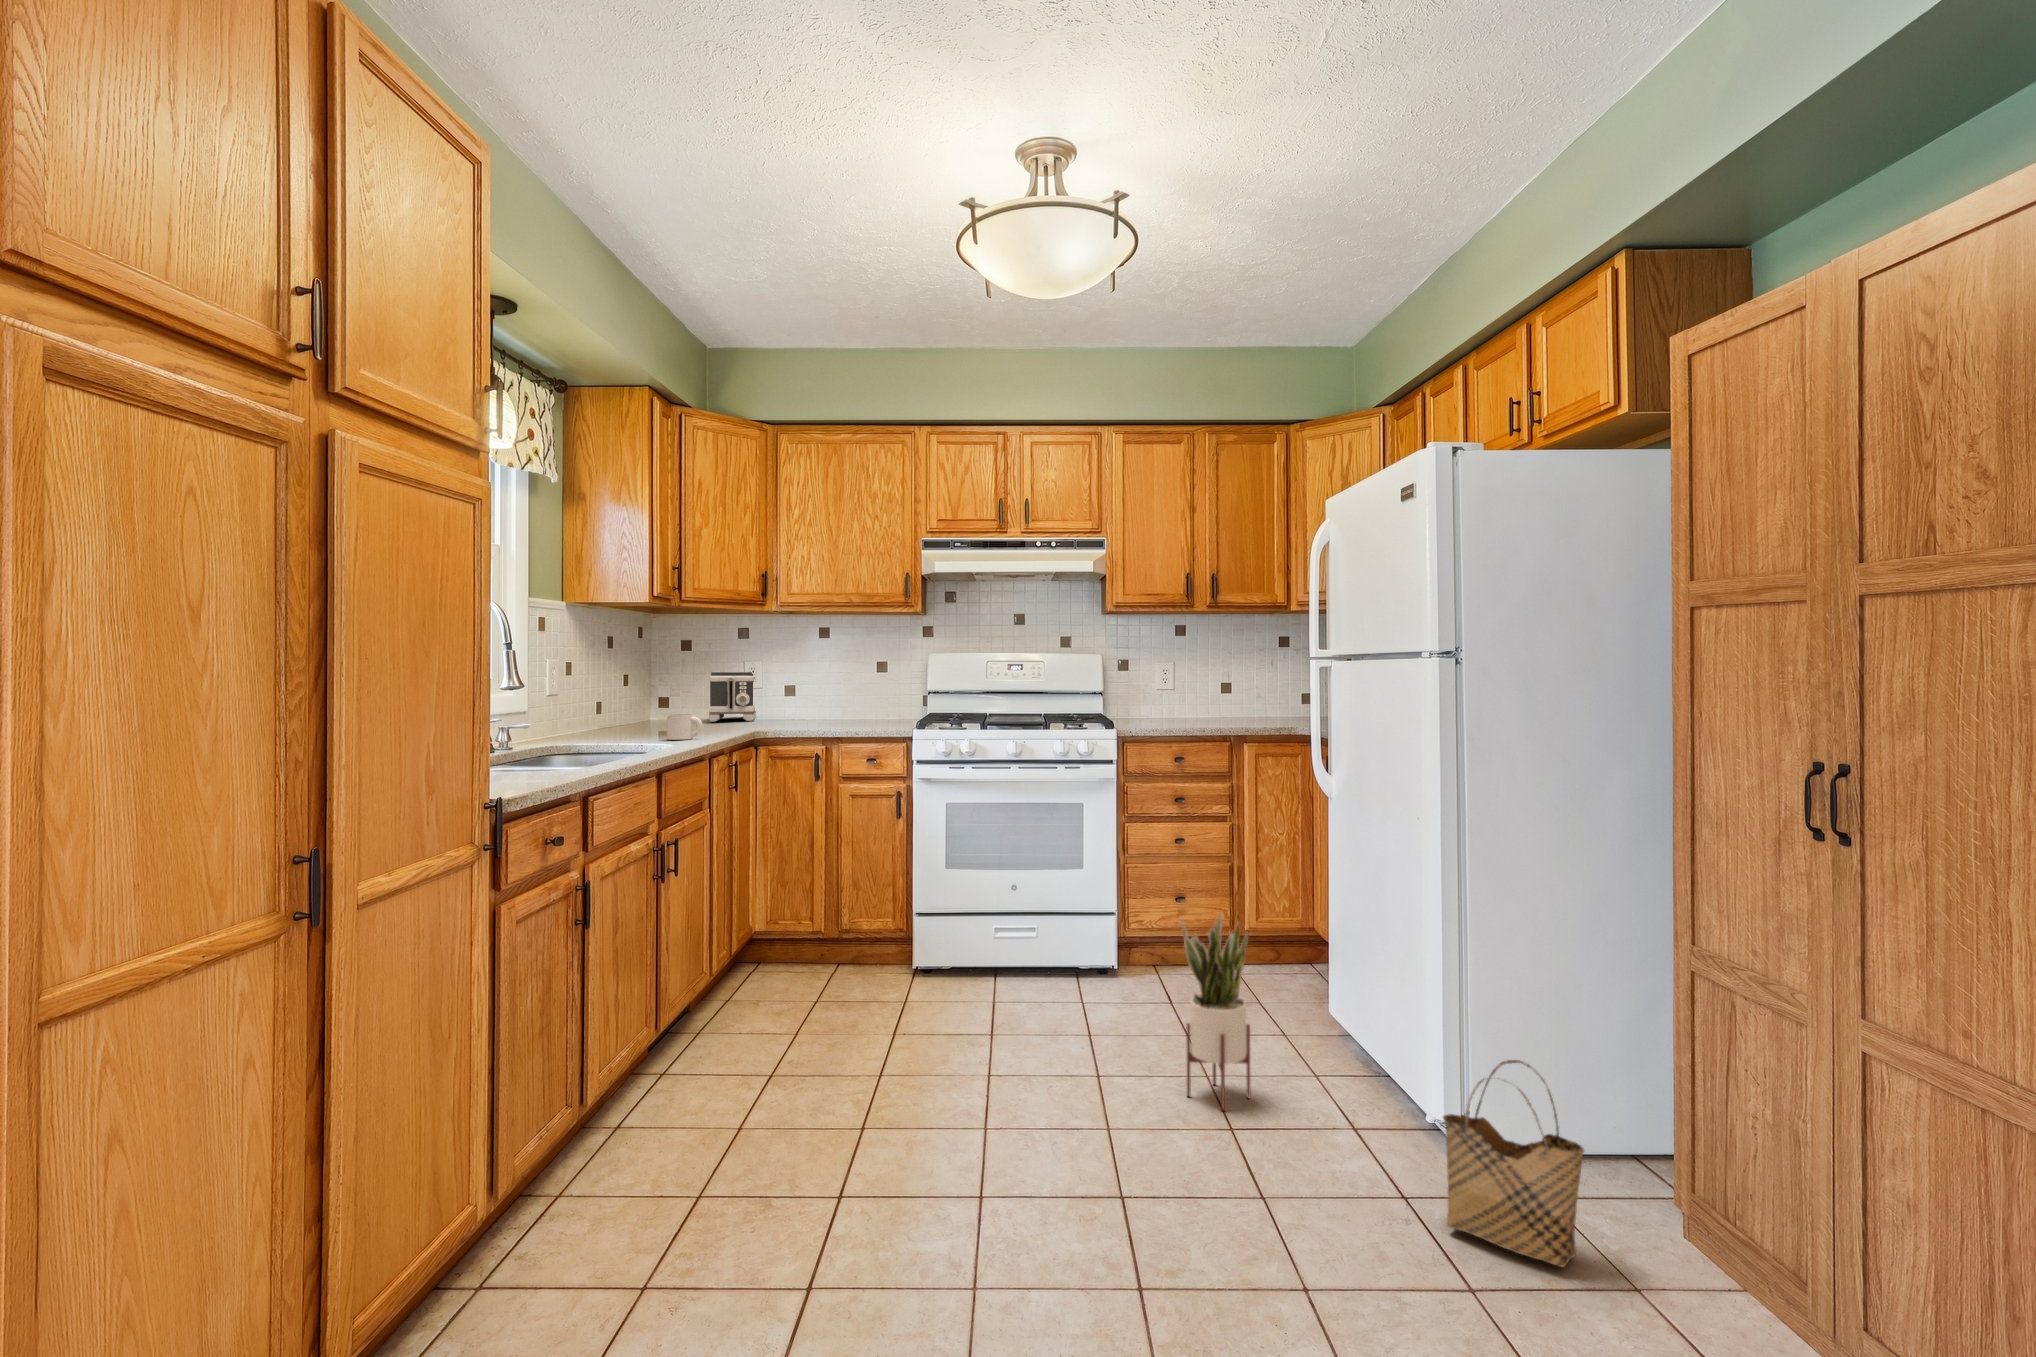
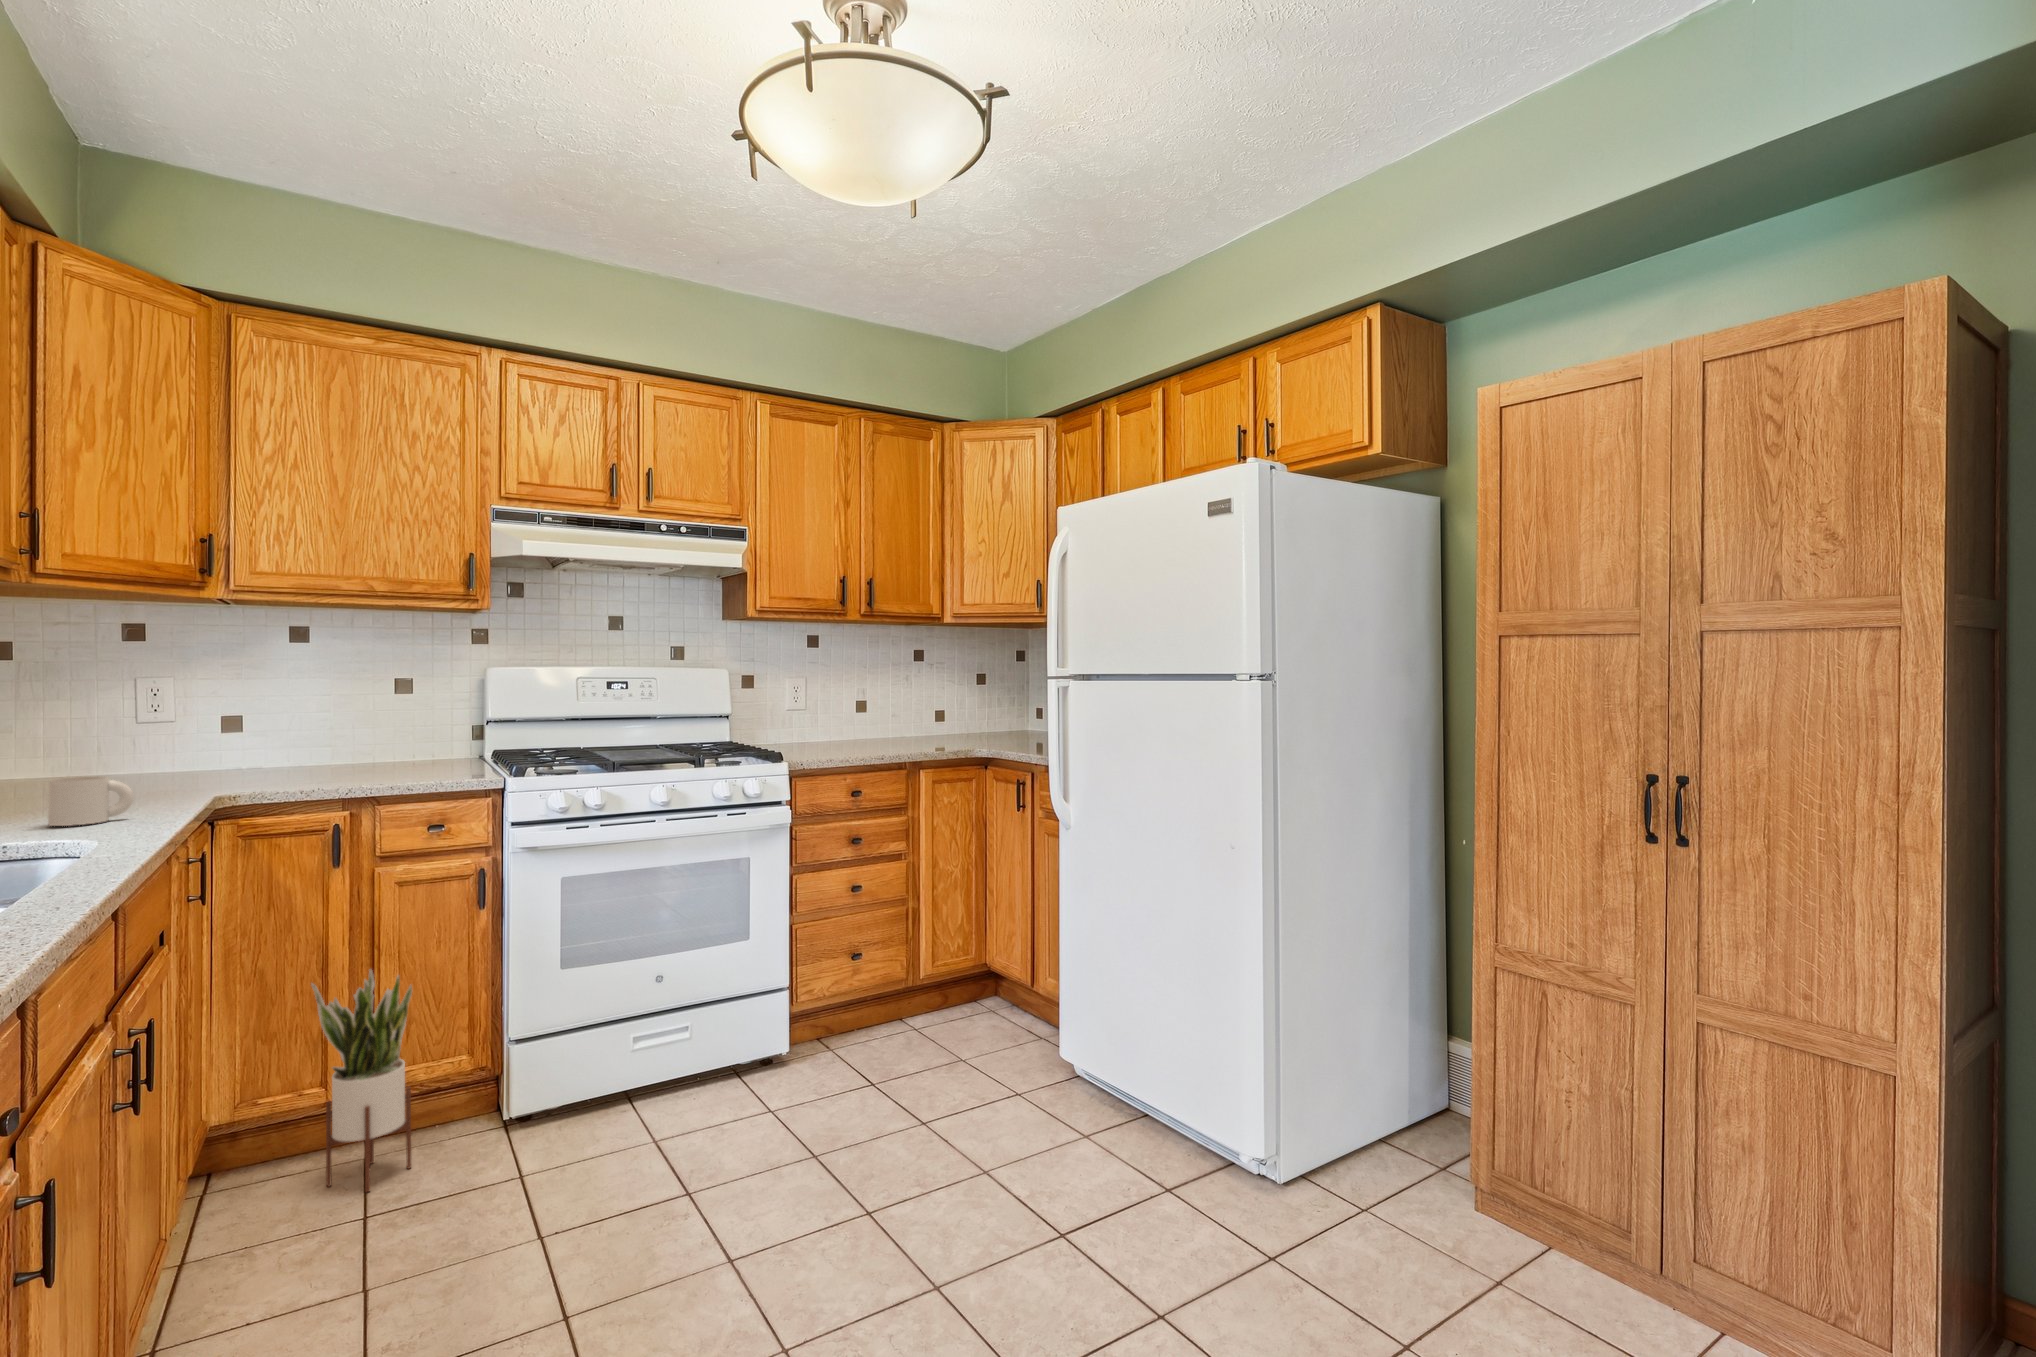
toaster: present [709,672,756,722] -> none [61,697,167,782]
potted plant: present [1180,914,1250,1111] -> present [311,970,412,1192]
woven basket: present [1443,1060,1584,1267] -> none [1357,1087,1493,1290]

